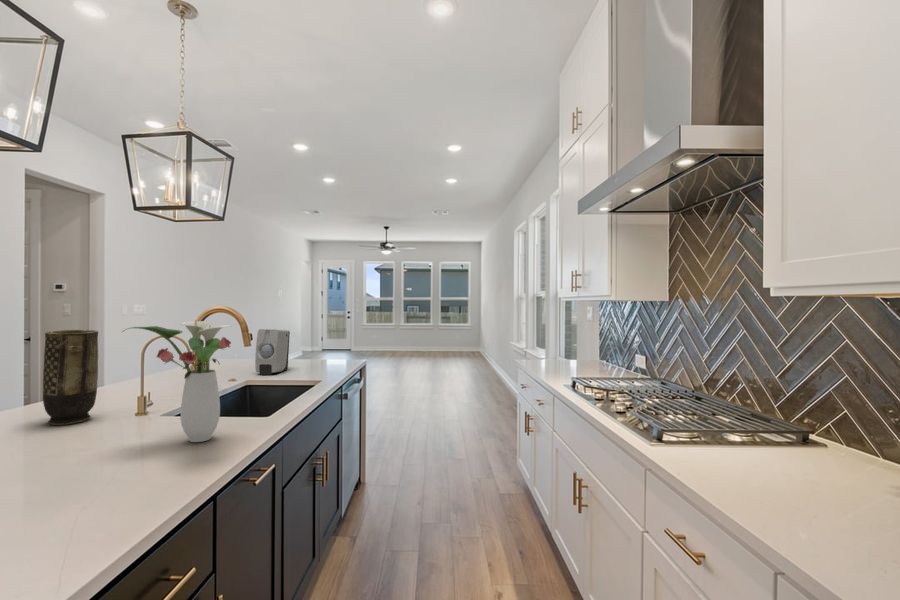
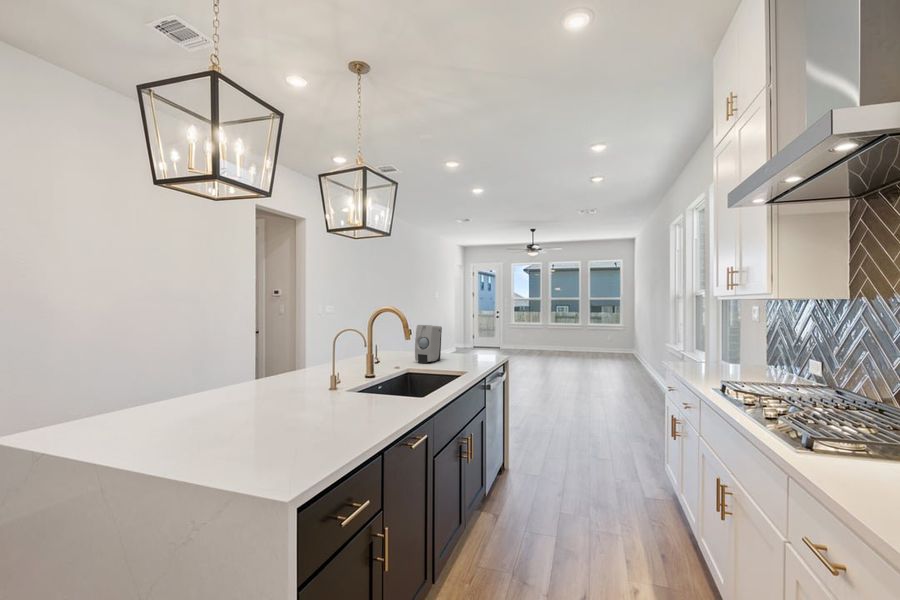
flower arrangement: present [132,320,231,442] -> none [323,315,395,408]
vase: present [43,330,98,425] -> none [279,323,309,389]

